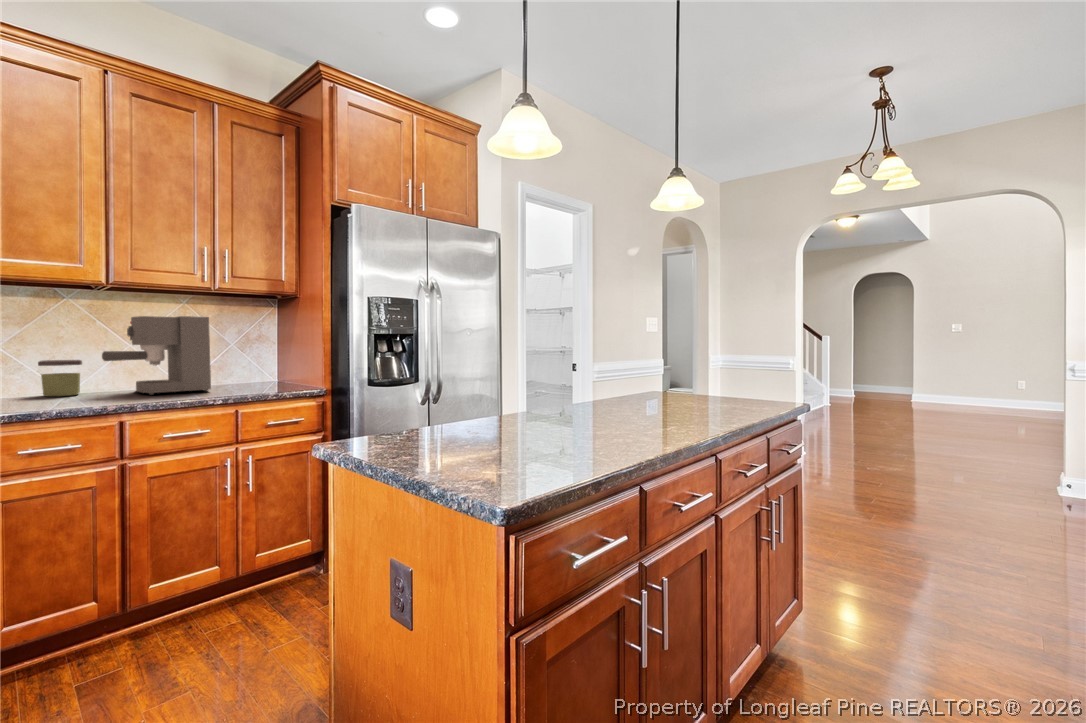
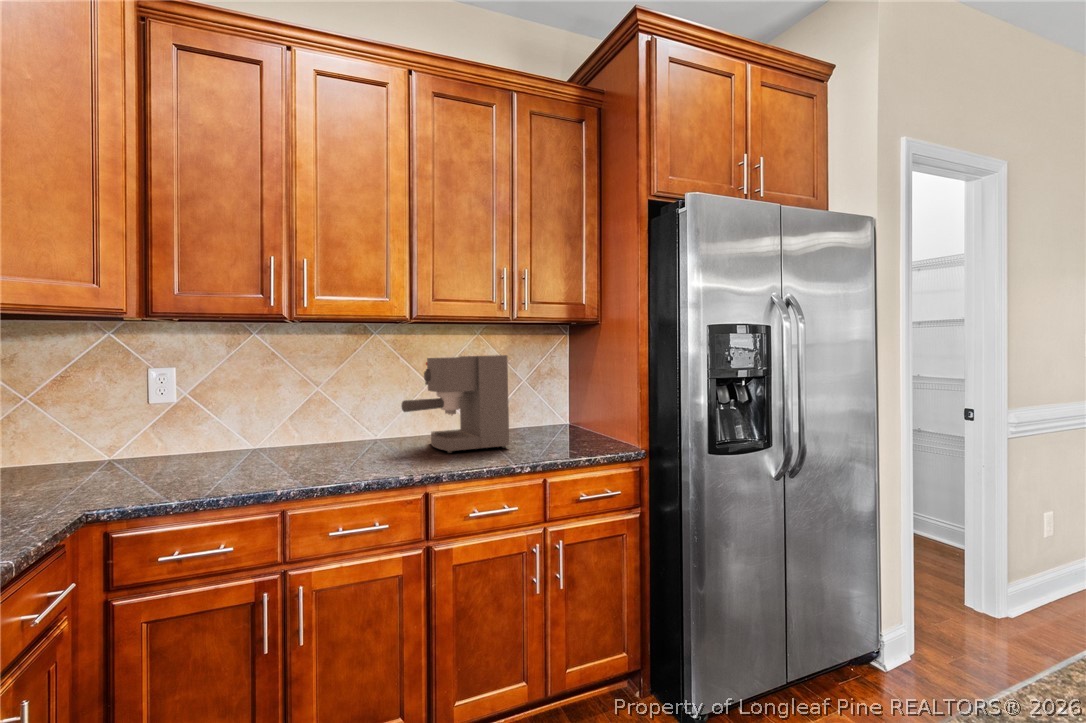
jar: present [38,360,82,396] -> none [343,408,381,452]

